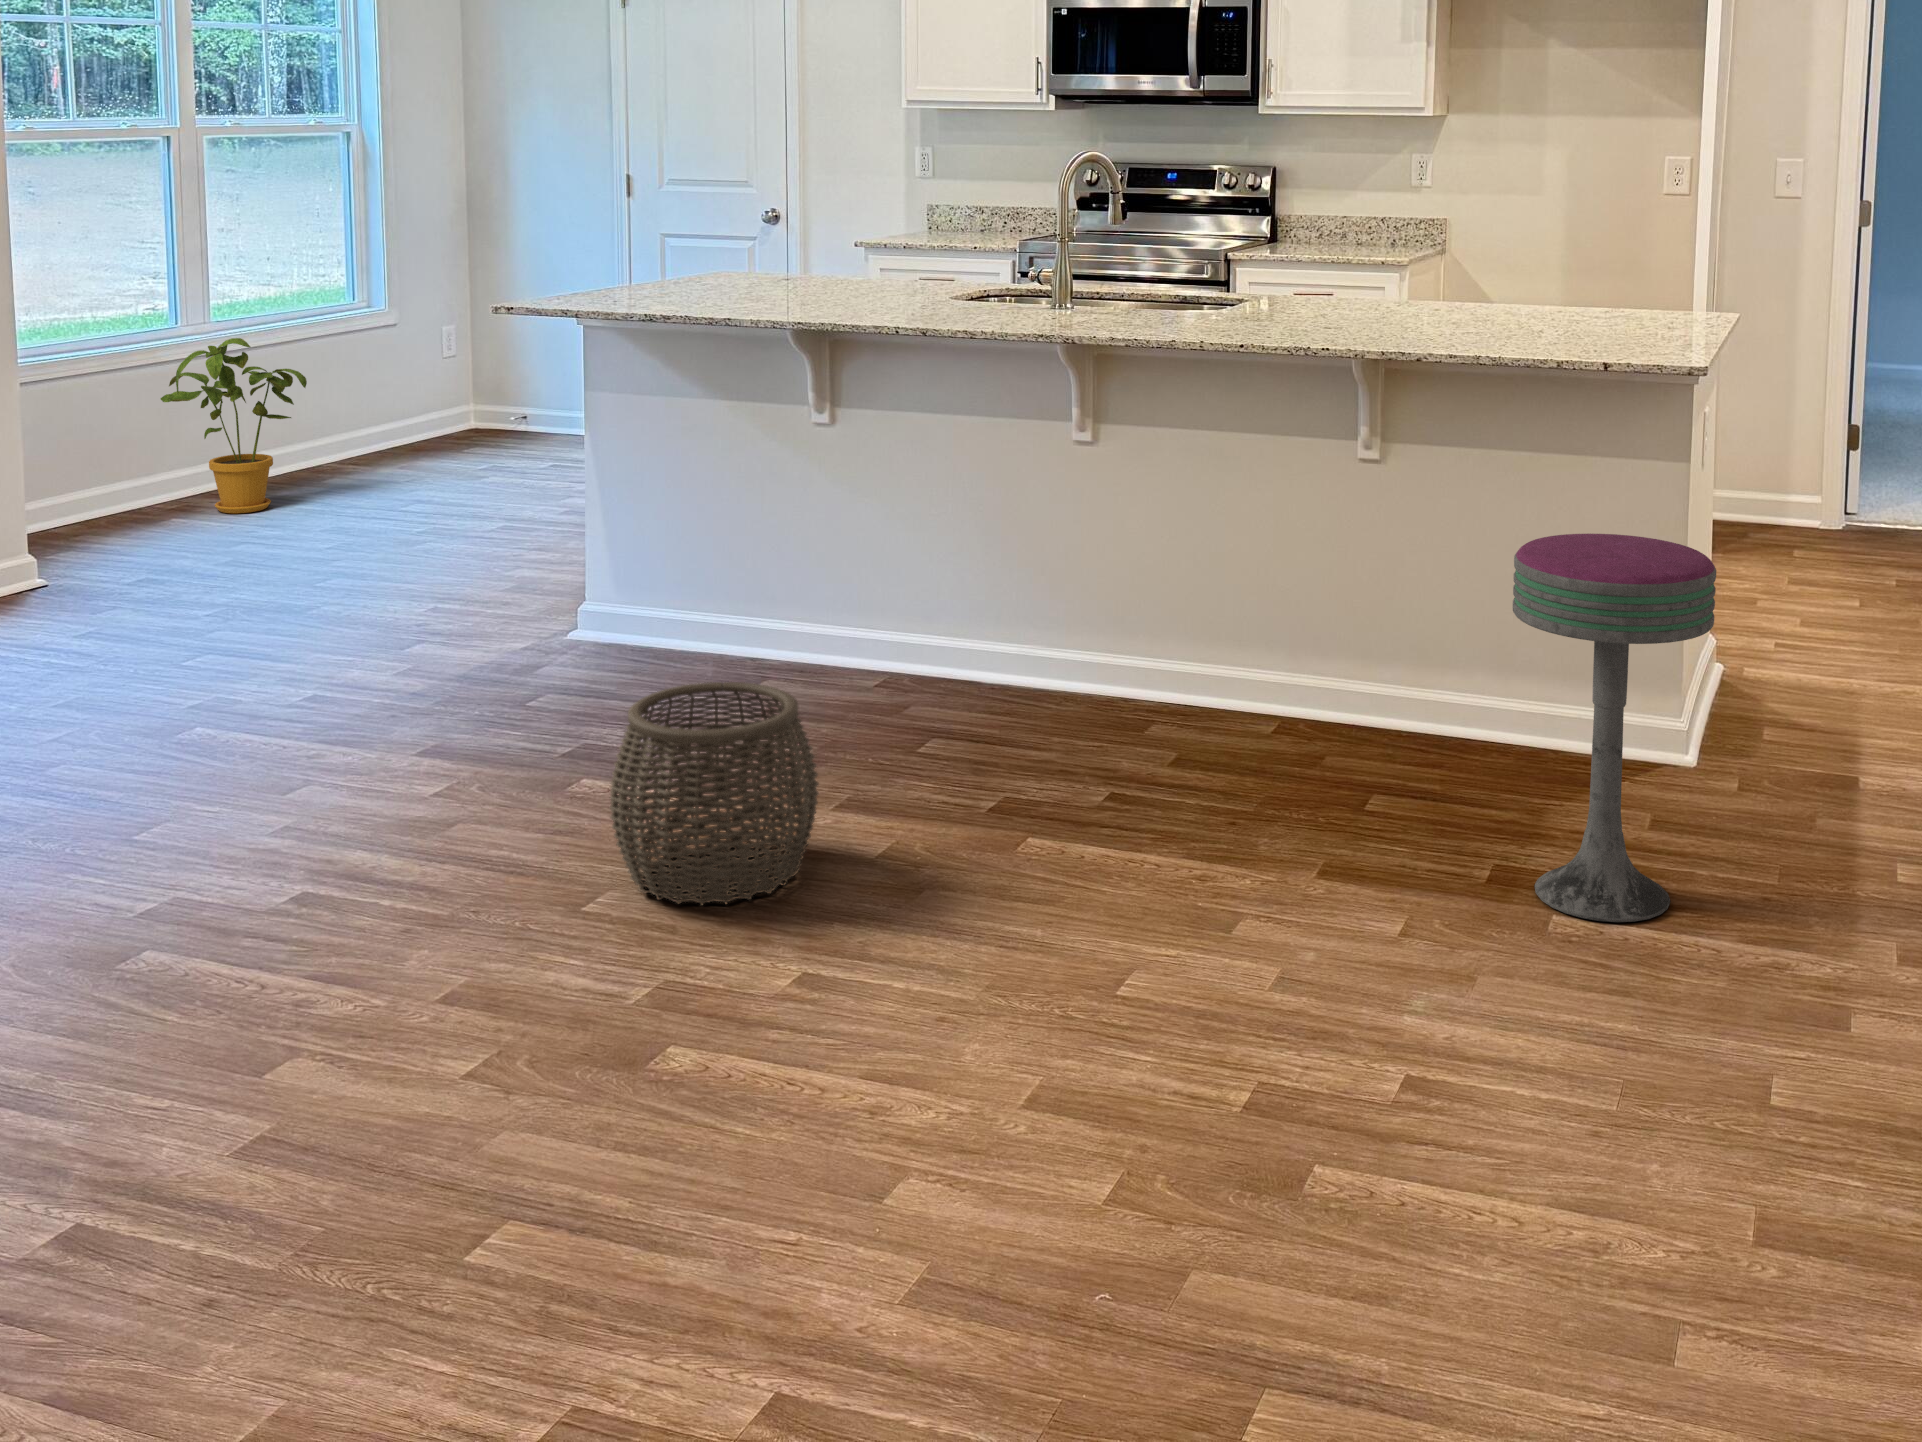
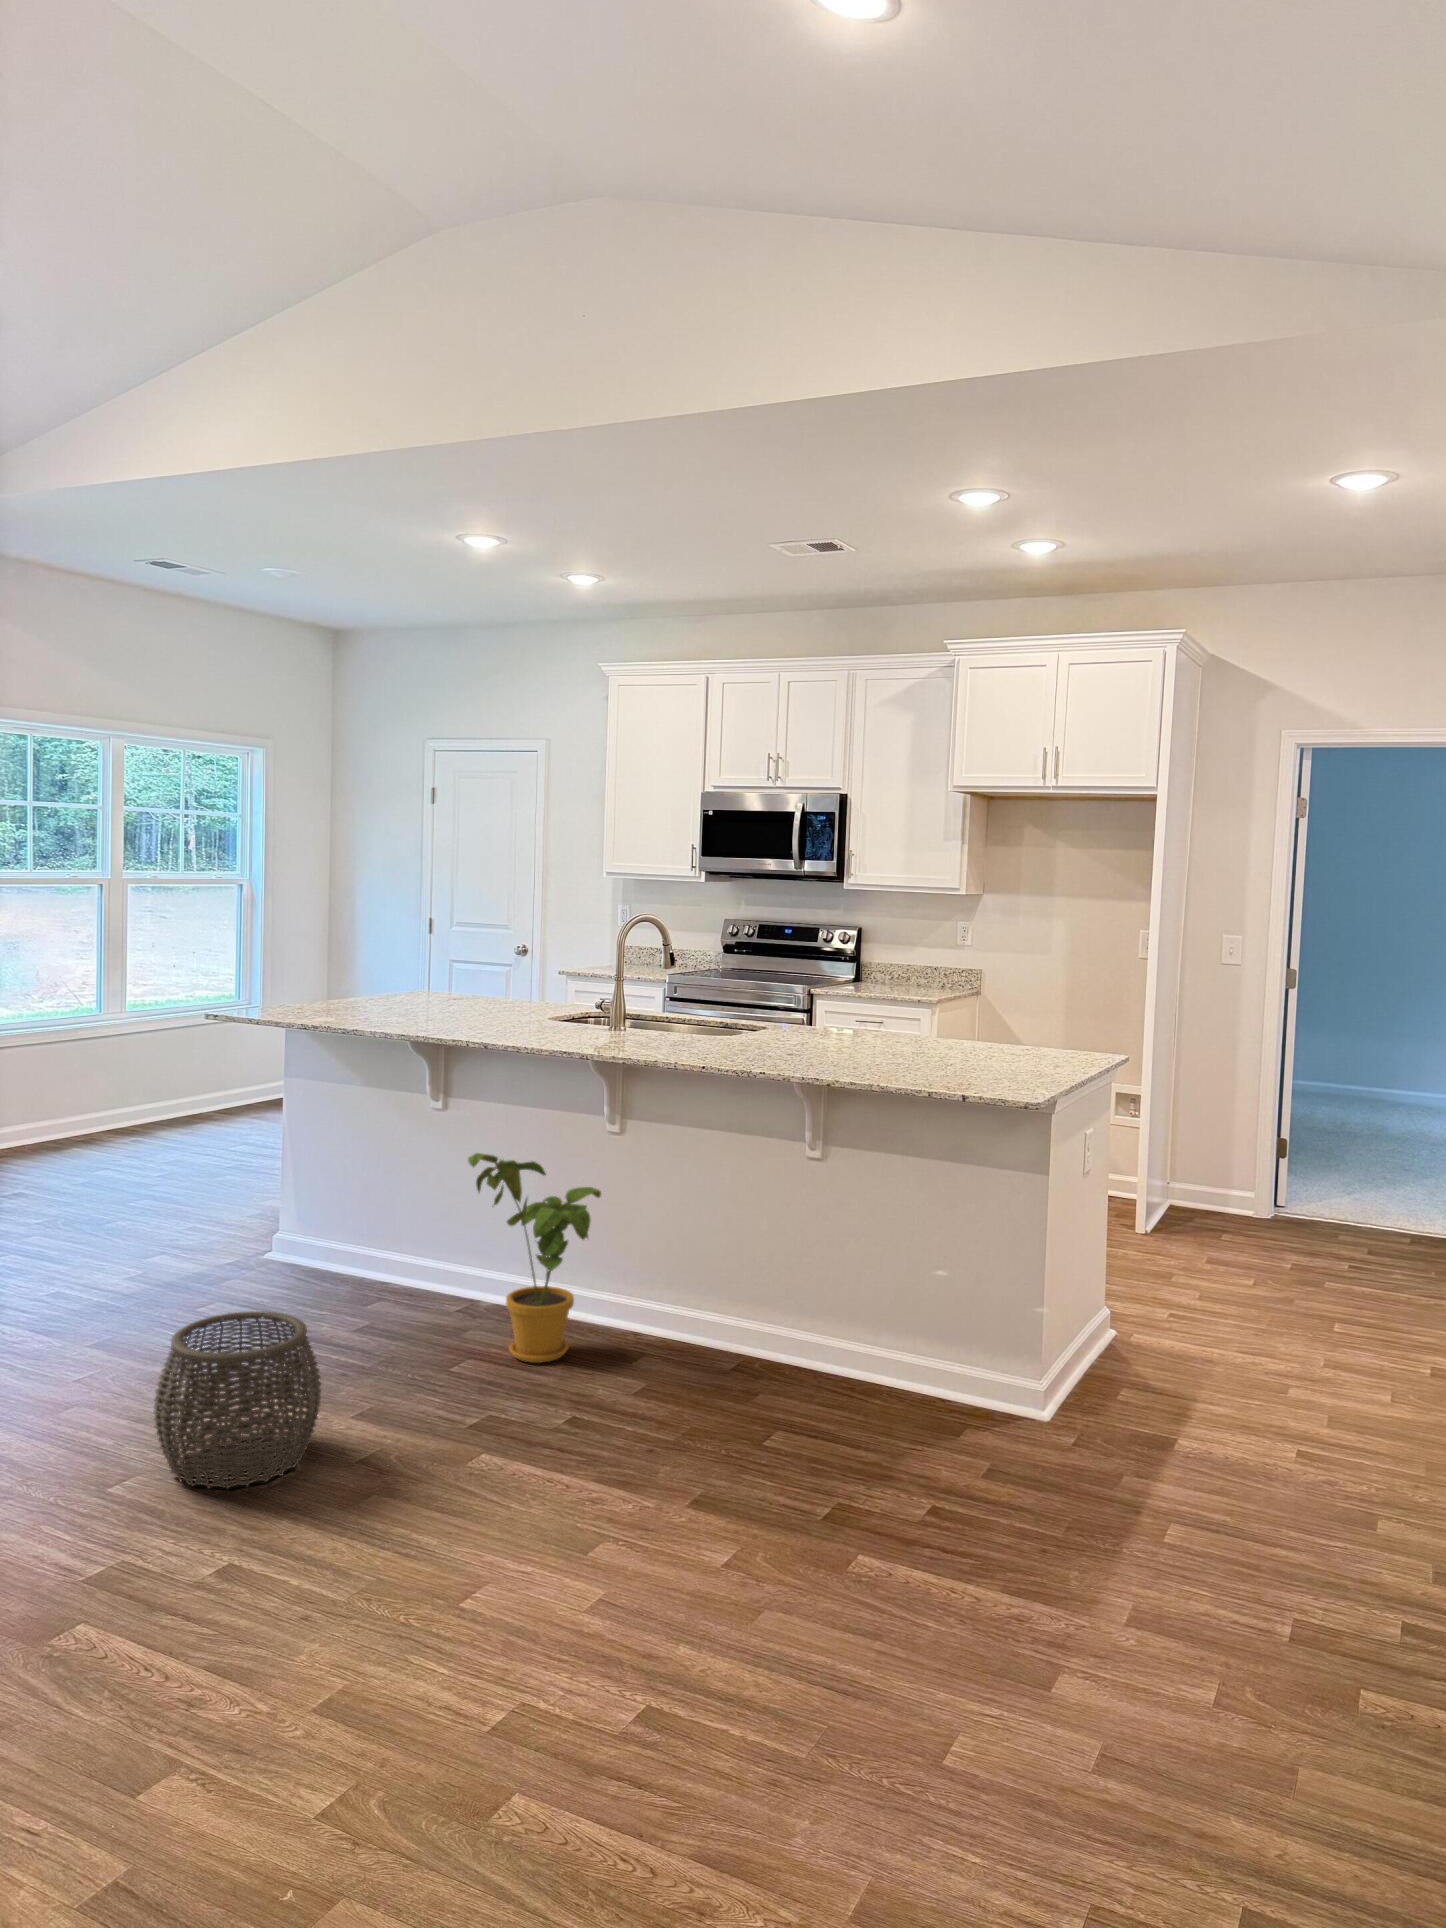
house plant: present [161,338,307,513] -> present [468,1153,601,1363]
bar stool: present [1513,534,1716,922] -> none [841,1237,1000,1562]

